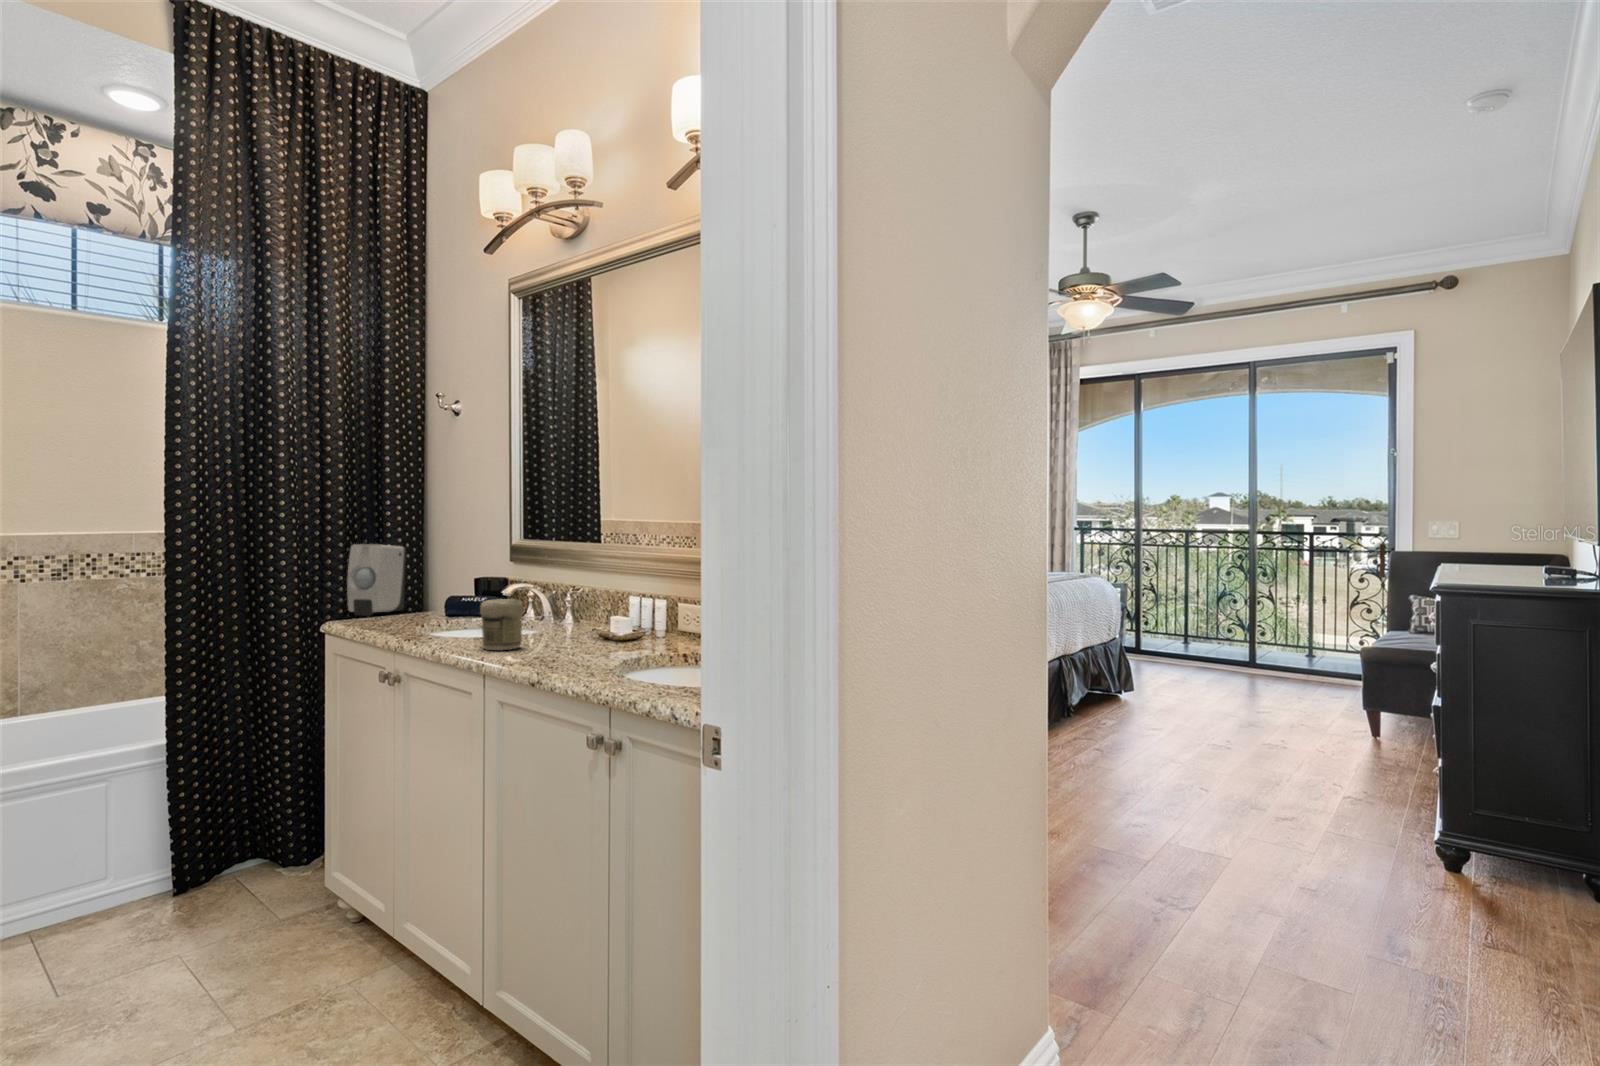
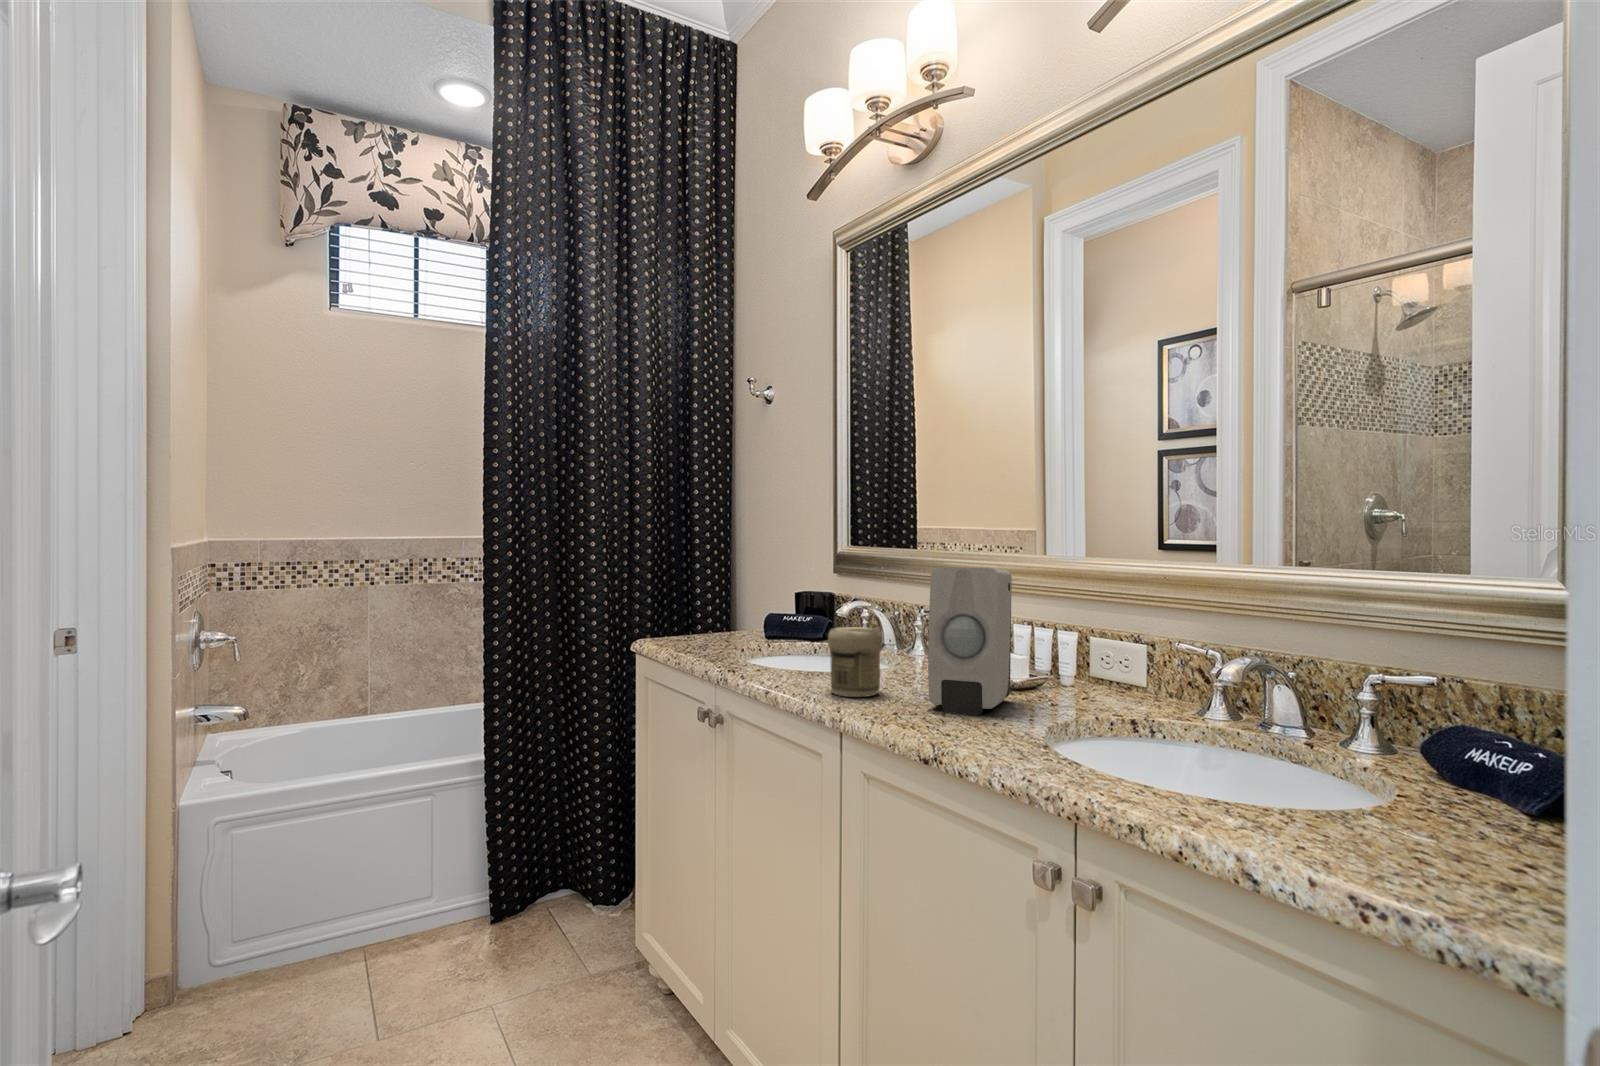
soap dispenser: present [347,544,406,616] -> present [928,567,1012,715]

